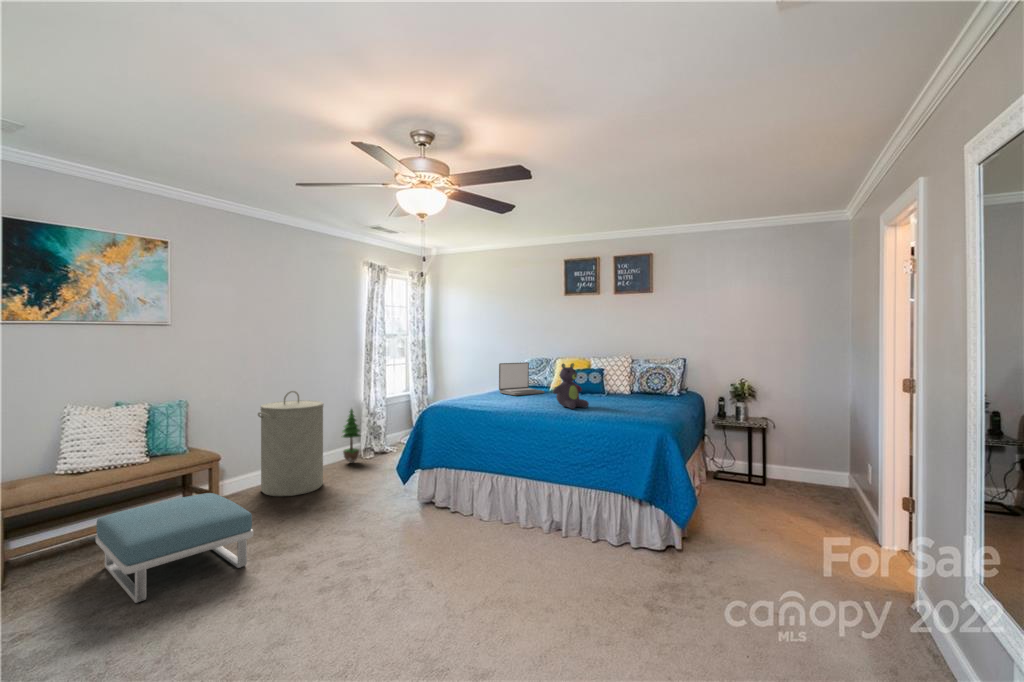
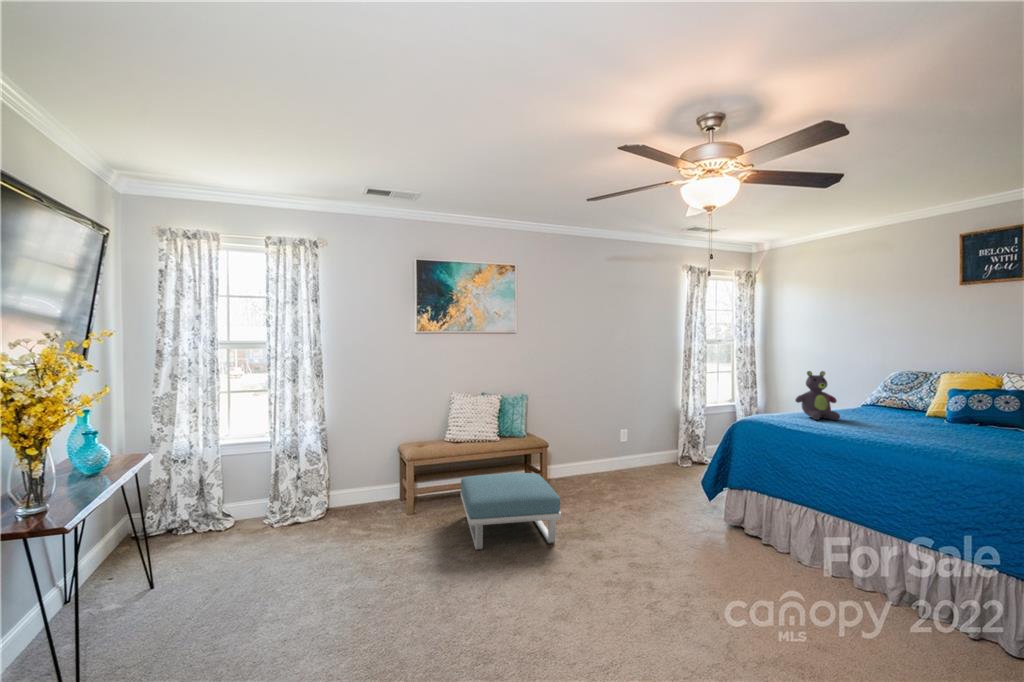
laptop: present [499,362,544,395] -> none [842,376,916,418]
stuffed bear: present [553,363,589,409] -> present [795,371,840,420]
laundry hamper: present [258,391,323,496] -> none [579,392,638,489]
potted tree: present [342,409,360,463] -> none [658,413,678,468]

